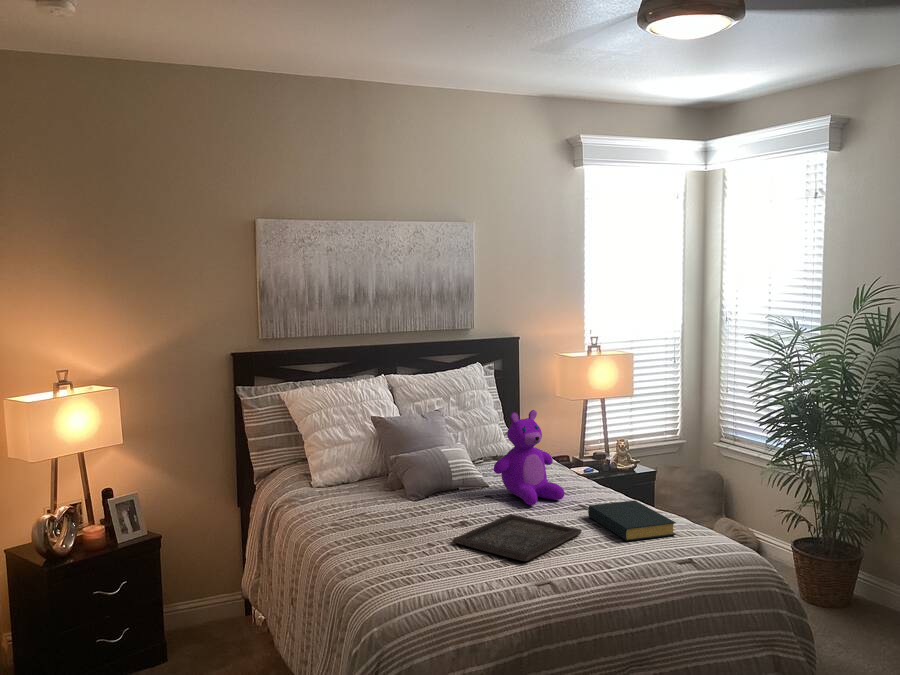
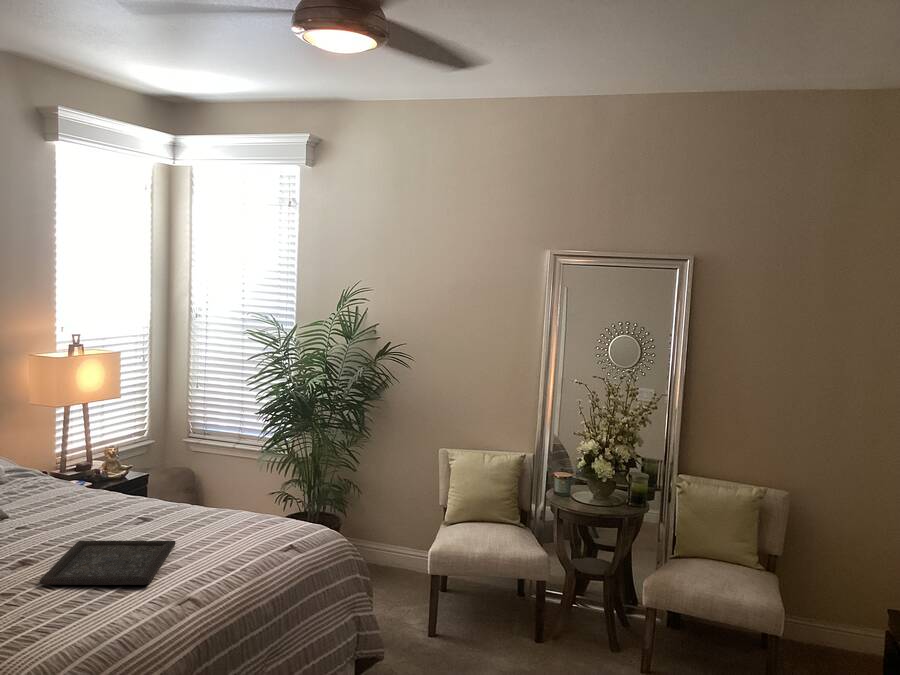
teddy bear: present [494,410,564,505] -> none [38,420,122,527]
hardback book: present [588,500,676,541] -> none [164,503,263,542]

